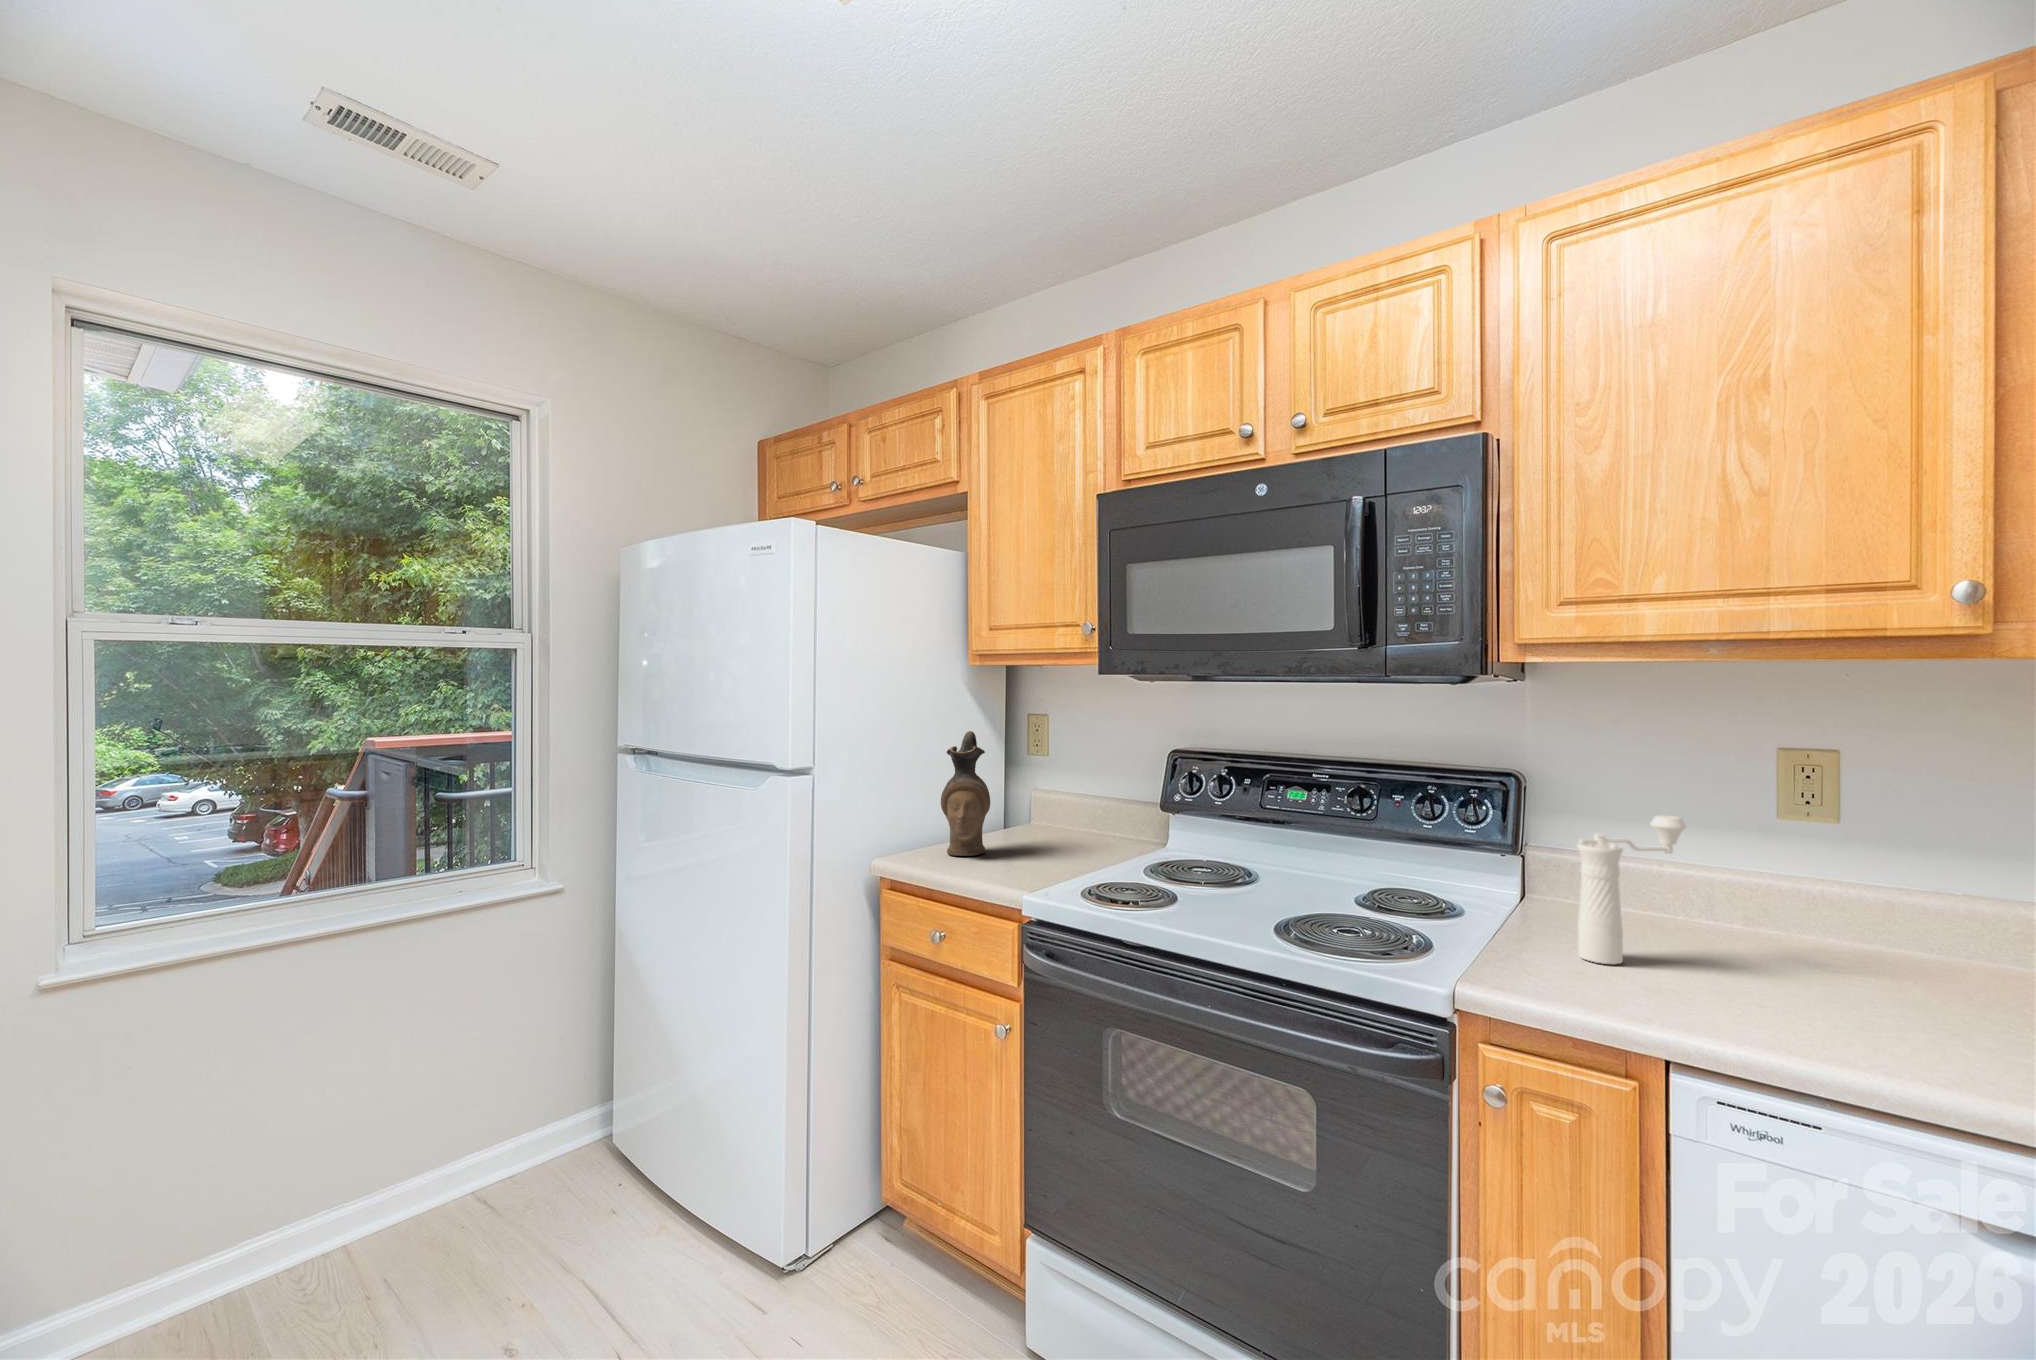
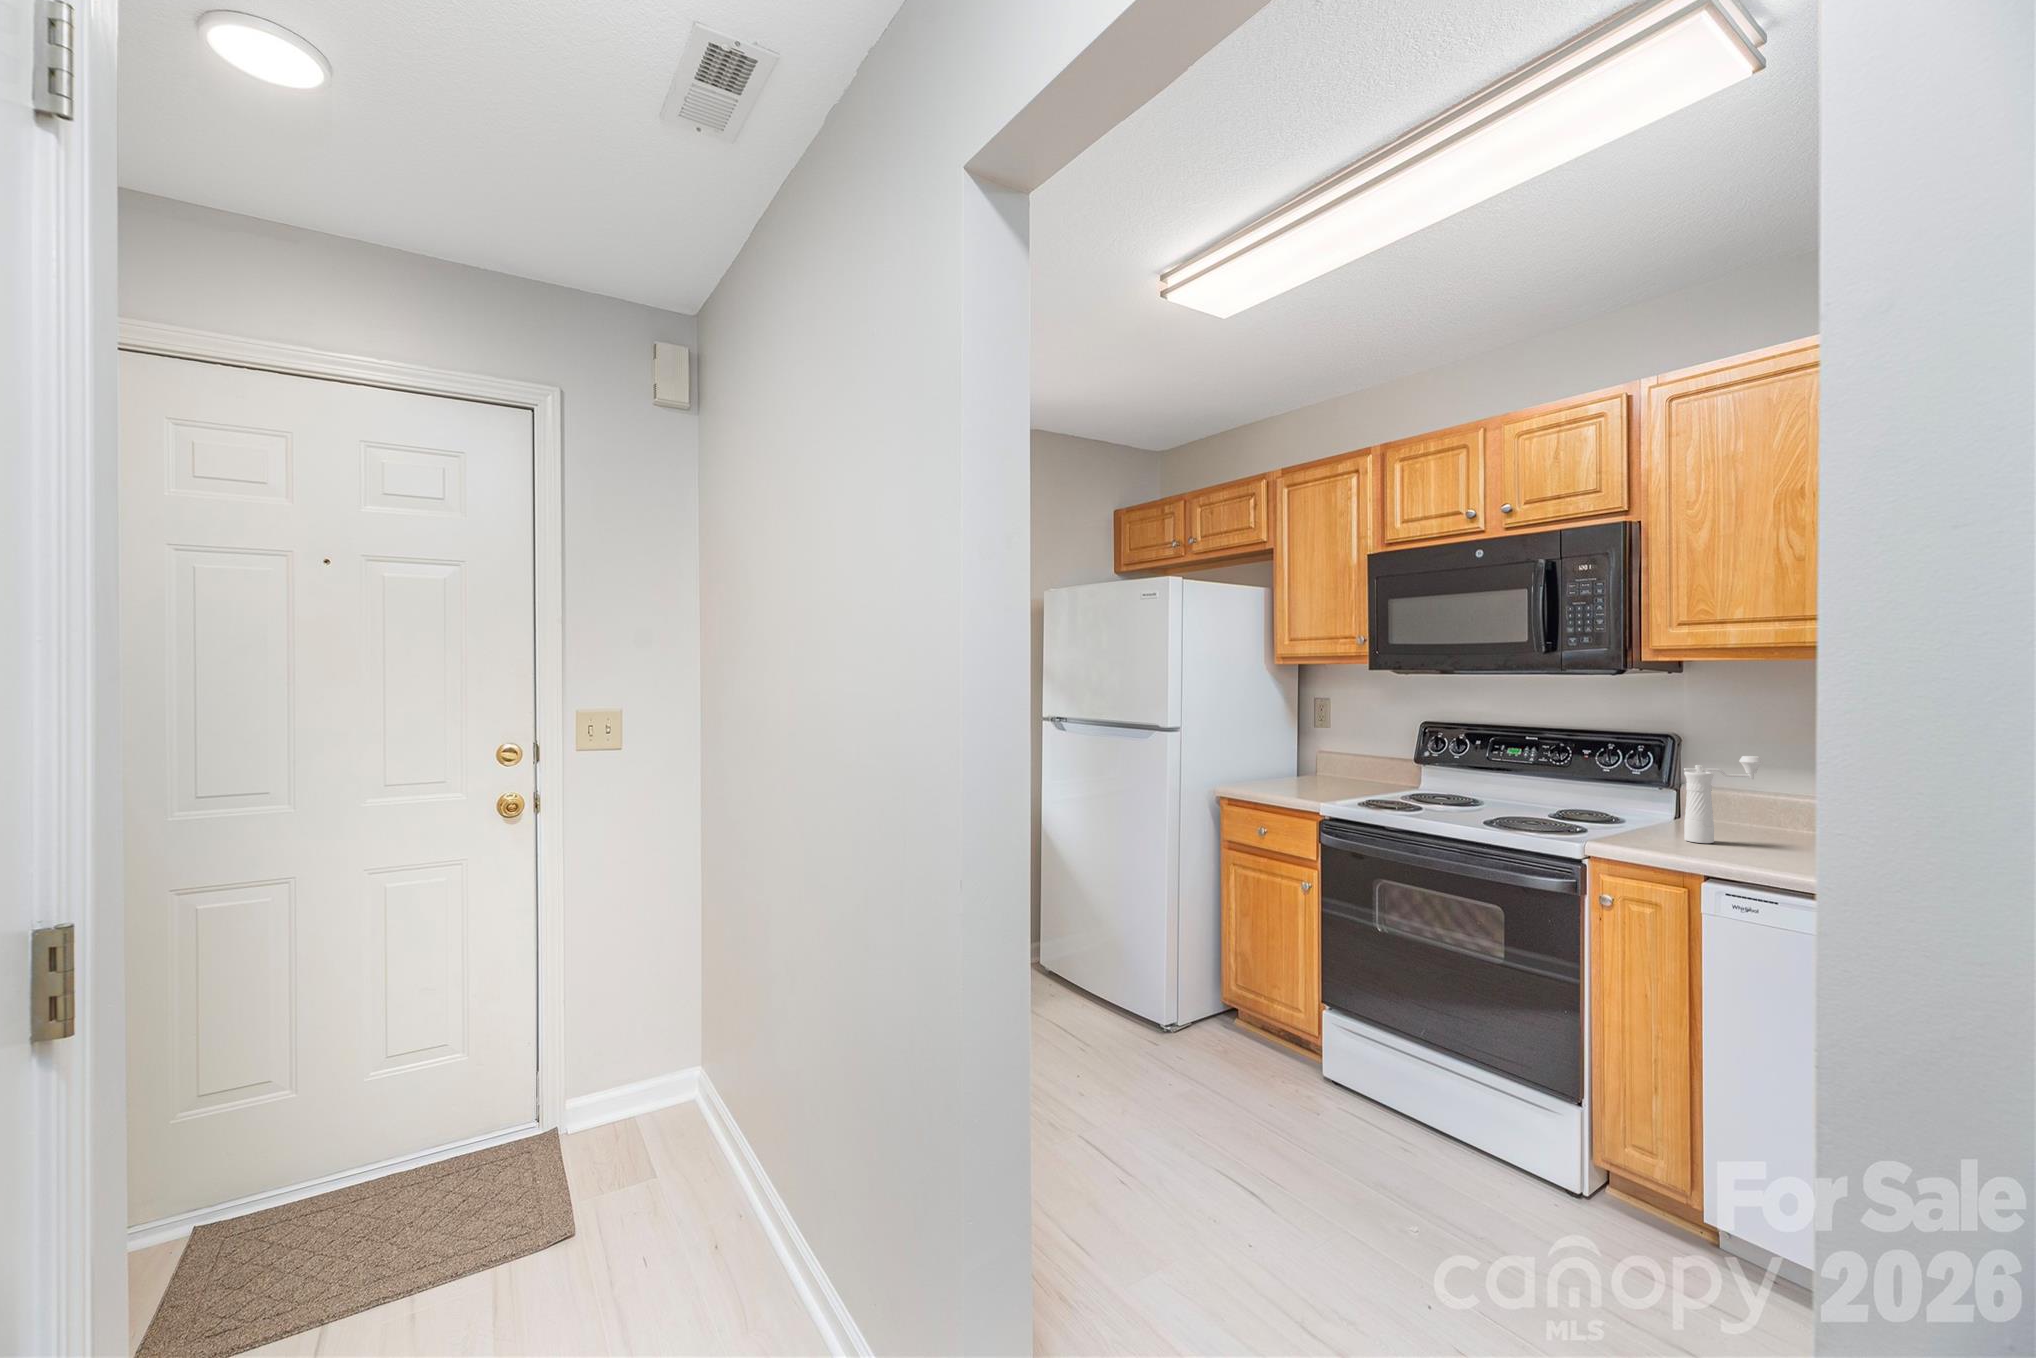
ceramic pitcher: present [941,731,990,856] -> none [1259,707,1293,787]

